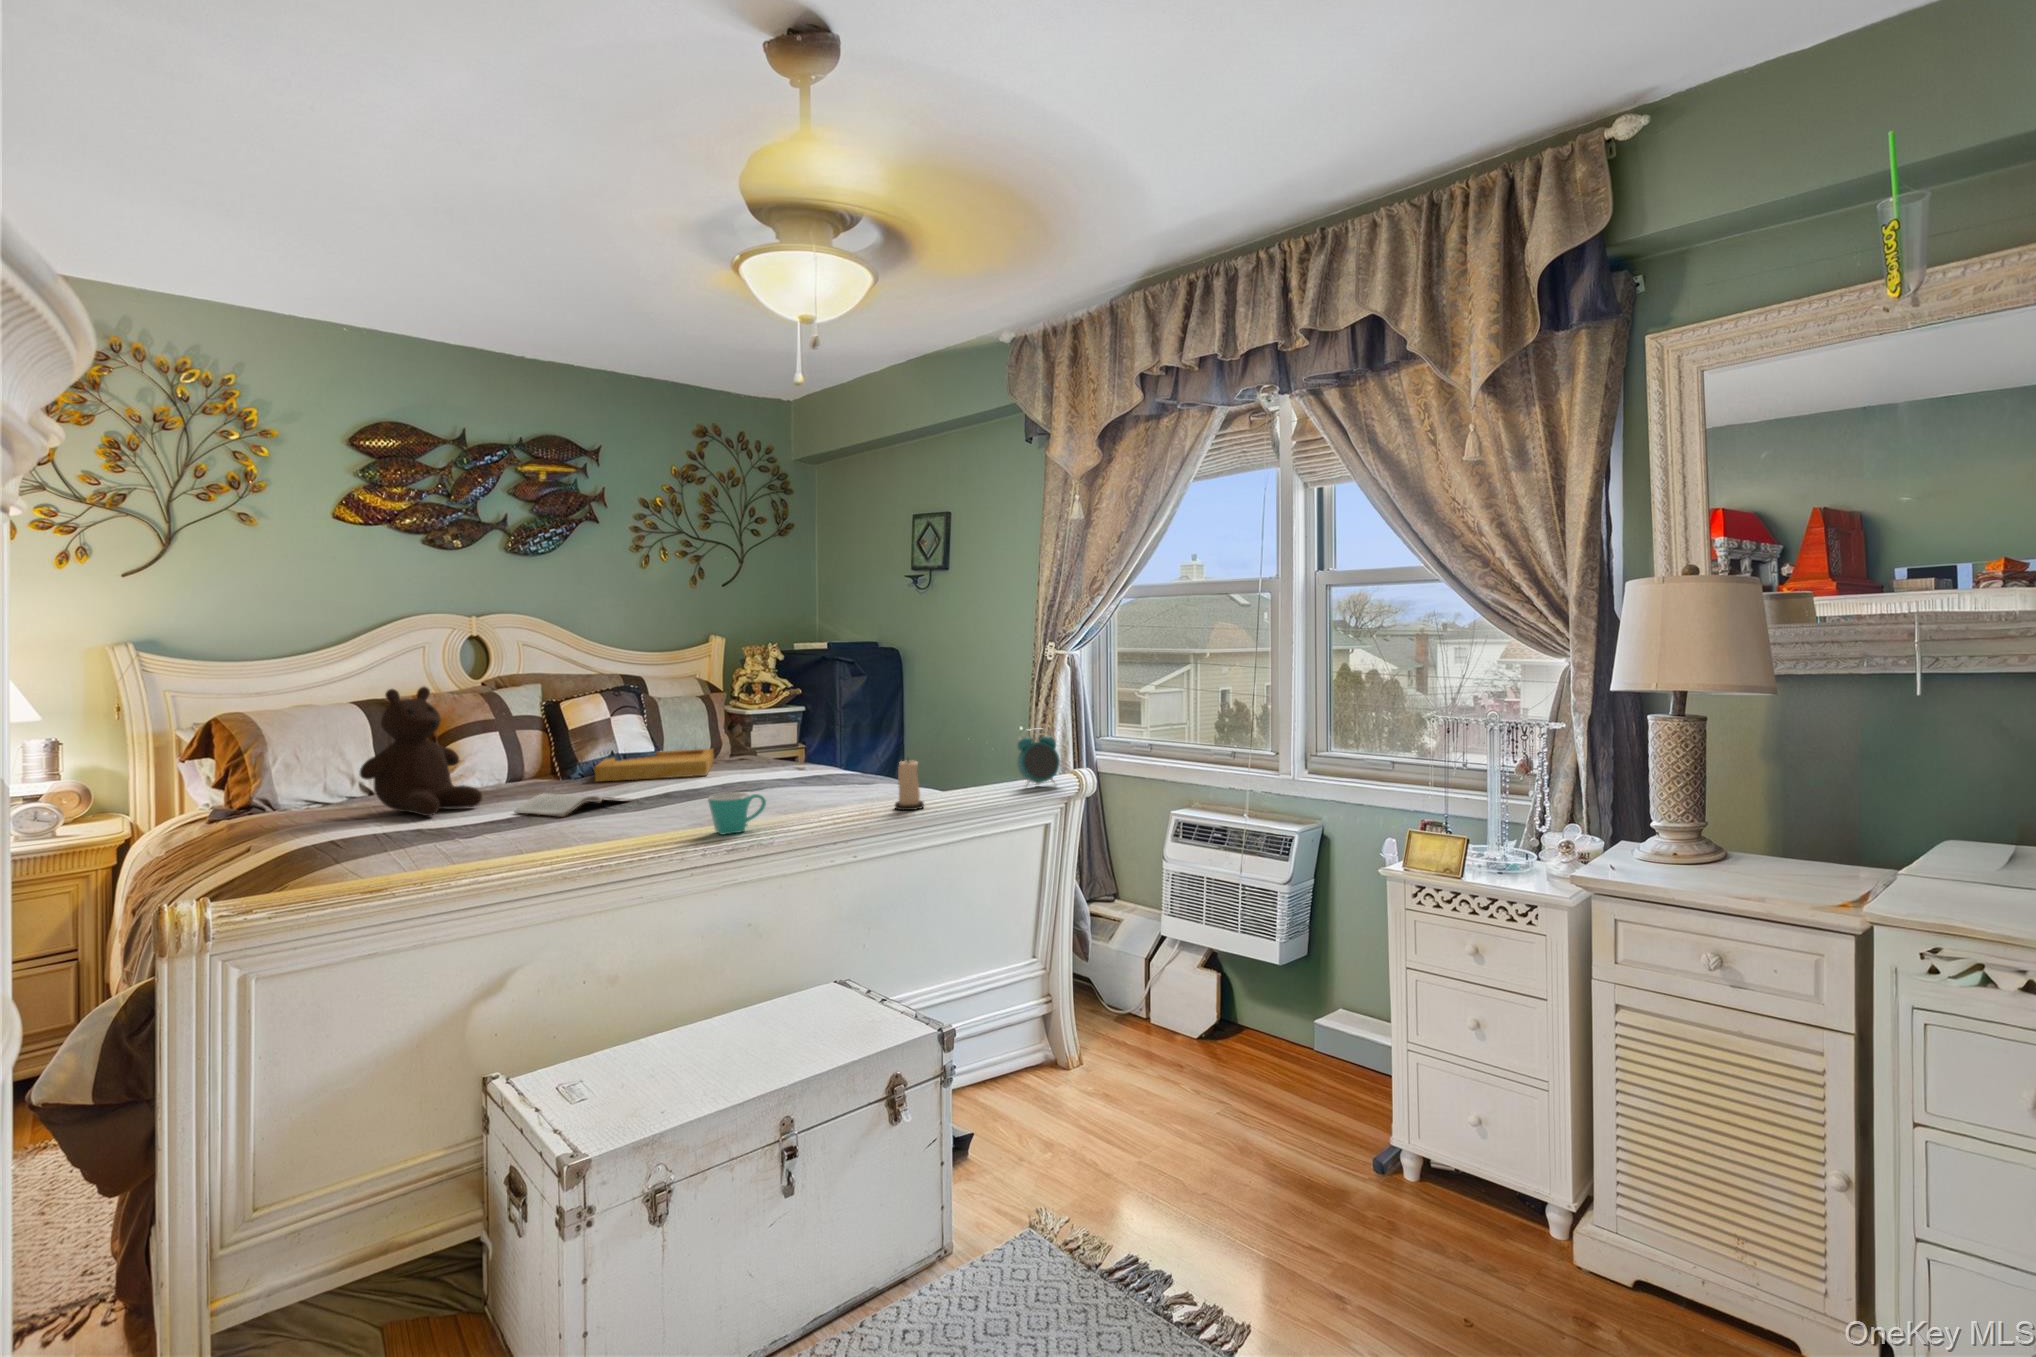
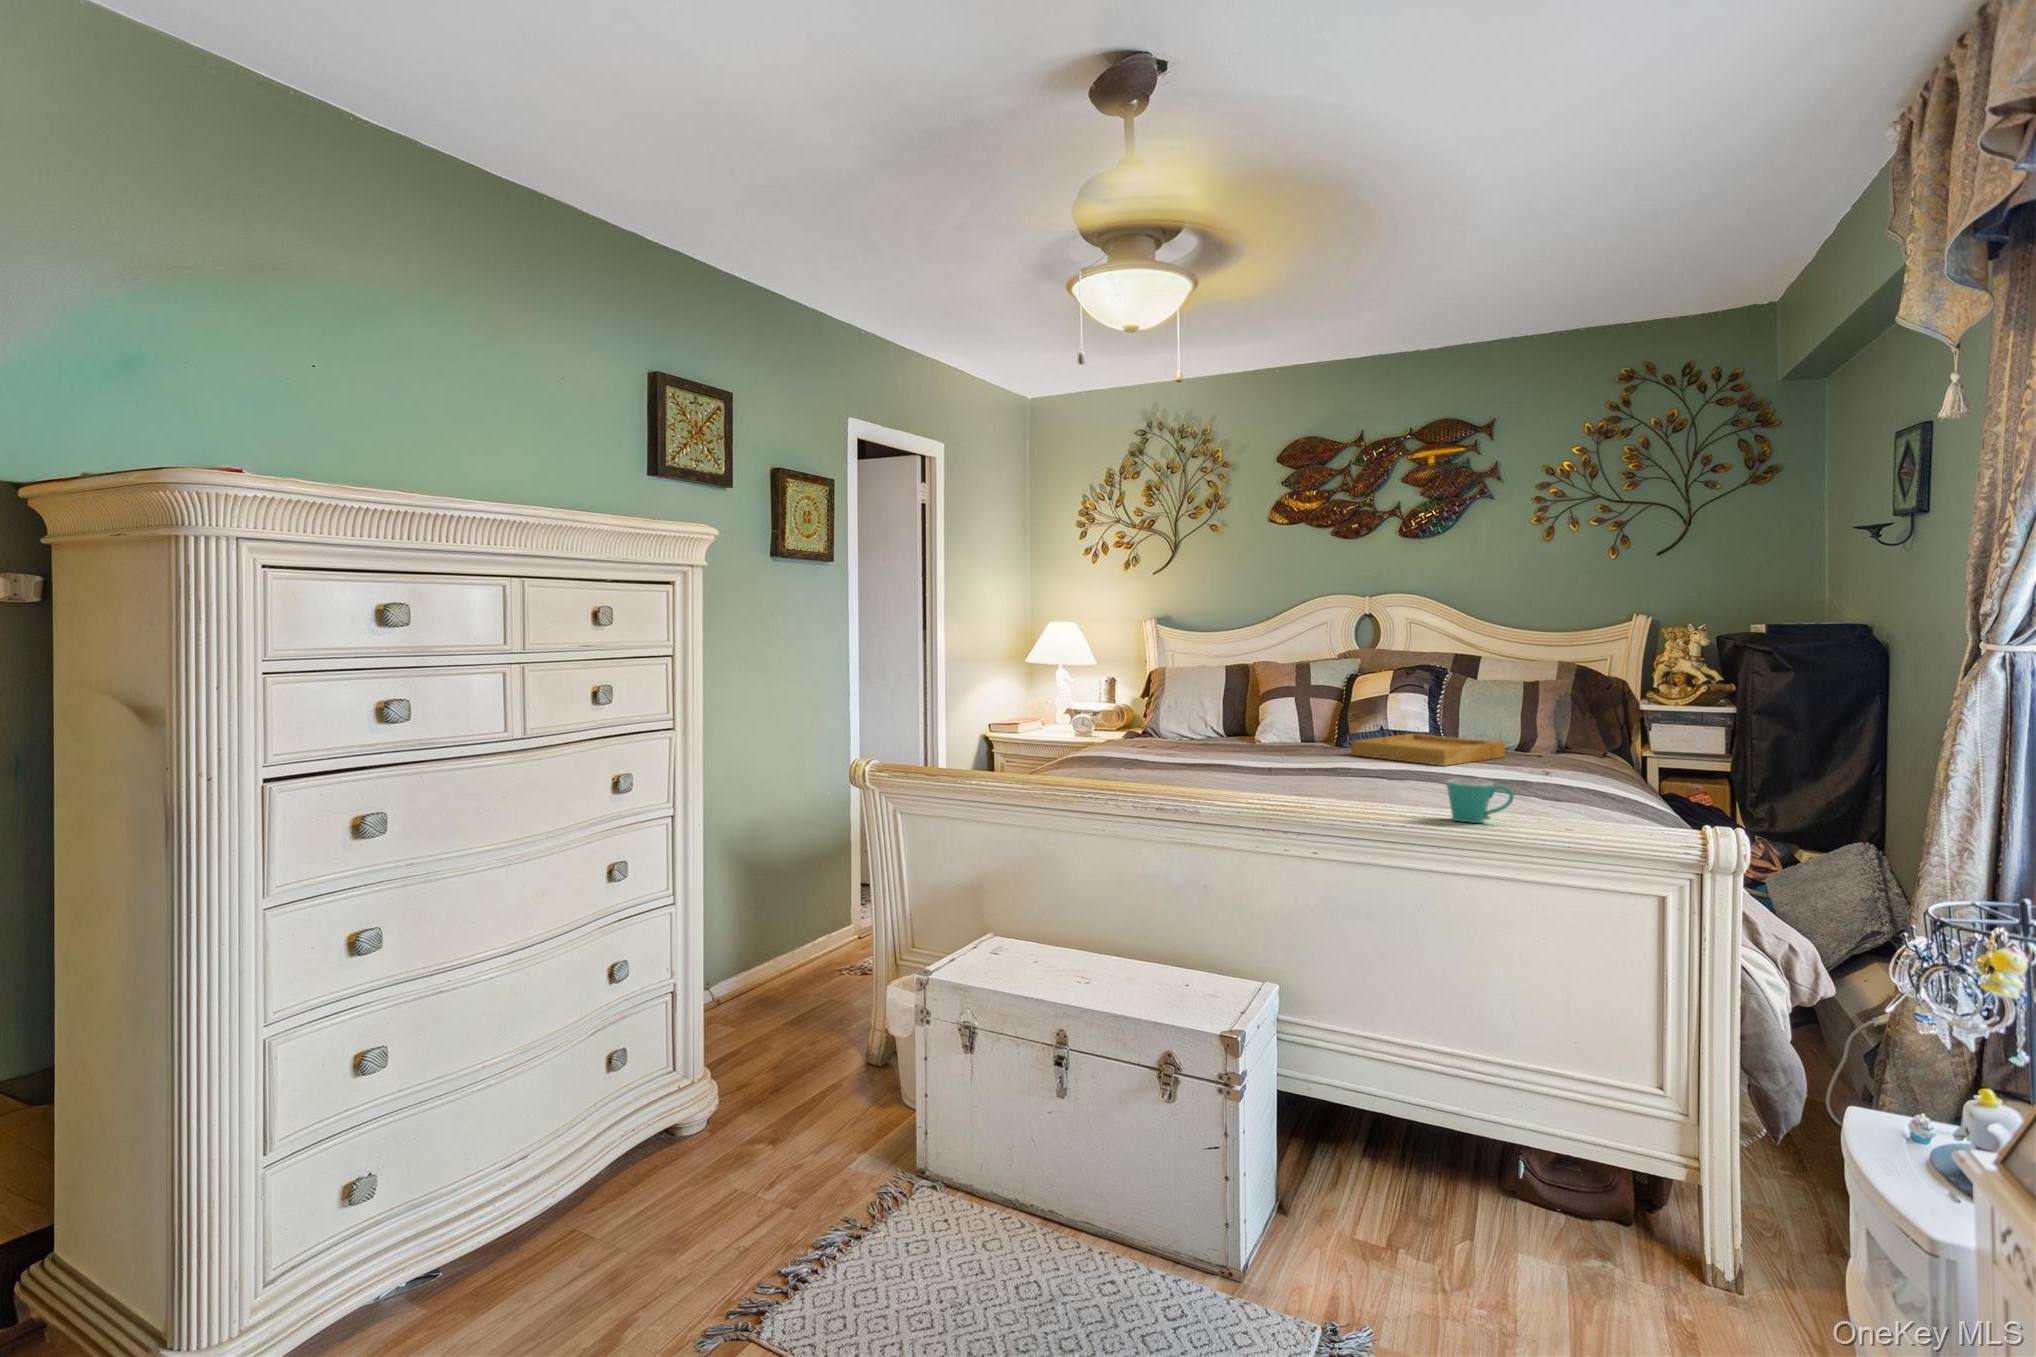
teddy bear: present [360,687,482,816] -> none [1154,656,1234,756]
alarm clock: present [1017,734,1060,787] -> none [1555,747,1625,832]
candle: present [895,759,924,810] -> none [1342,752,1376,813]
mug: present [708,792,766,835] -> present [1446,778,1514,823]
magazine: present [514,794,627,817] -> none [1223,752,1314,772]

